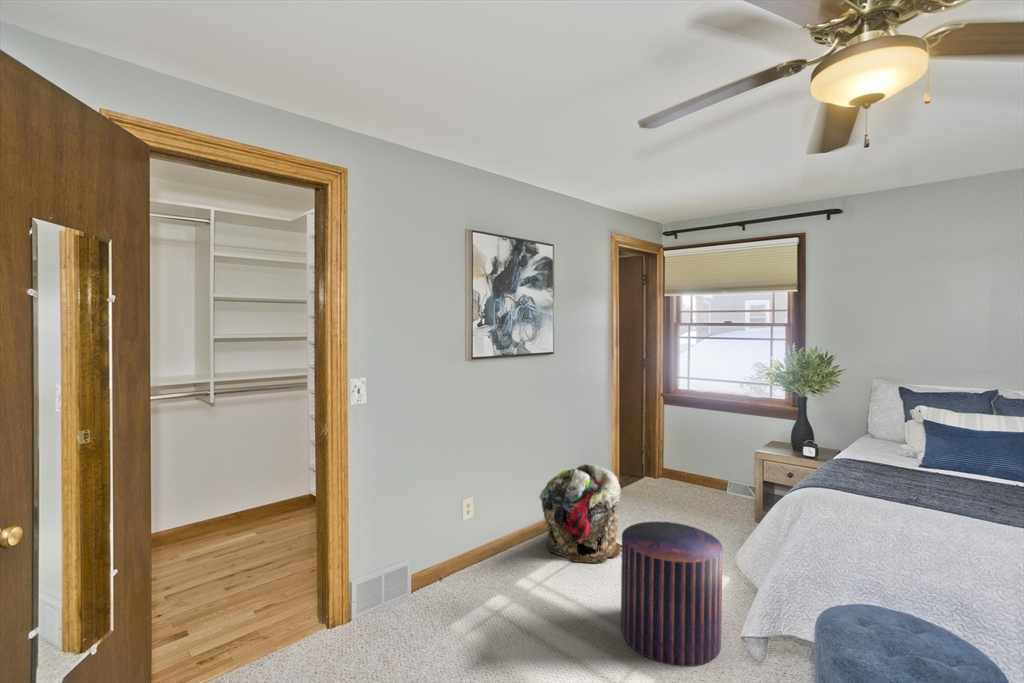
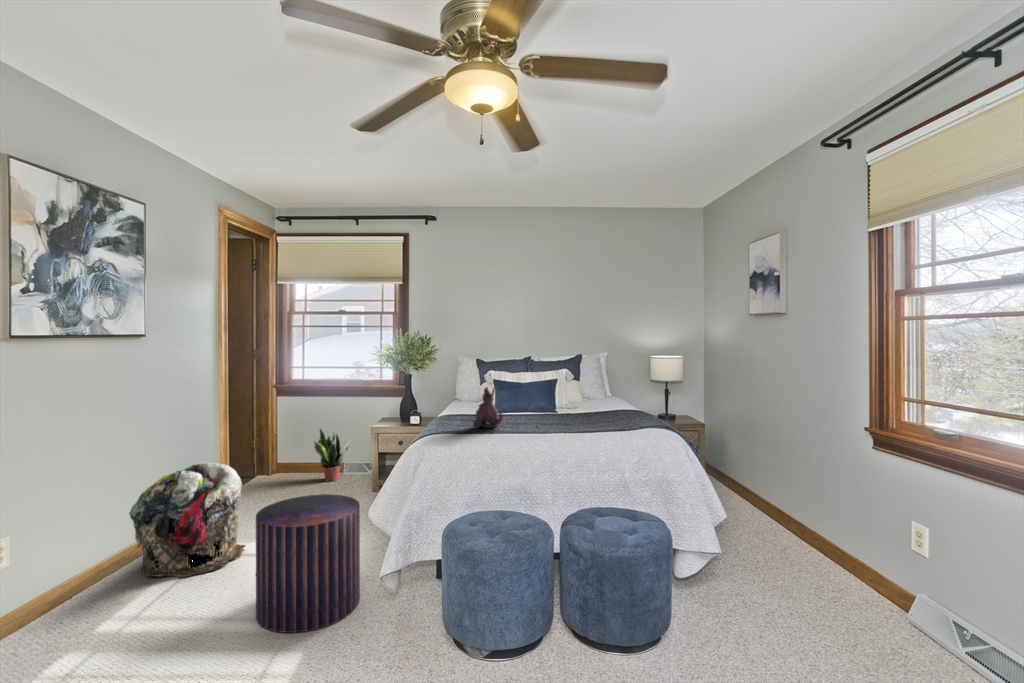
plush toy: none [884,435,933,490] -> present [473,387,503,428]
potted plant: none [694,441,734,498] -> present [314,429,348,481]

